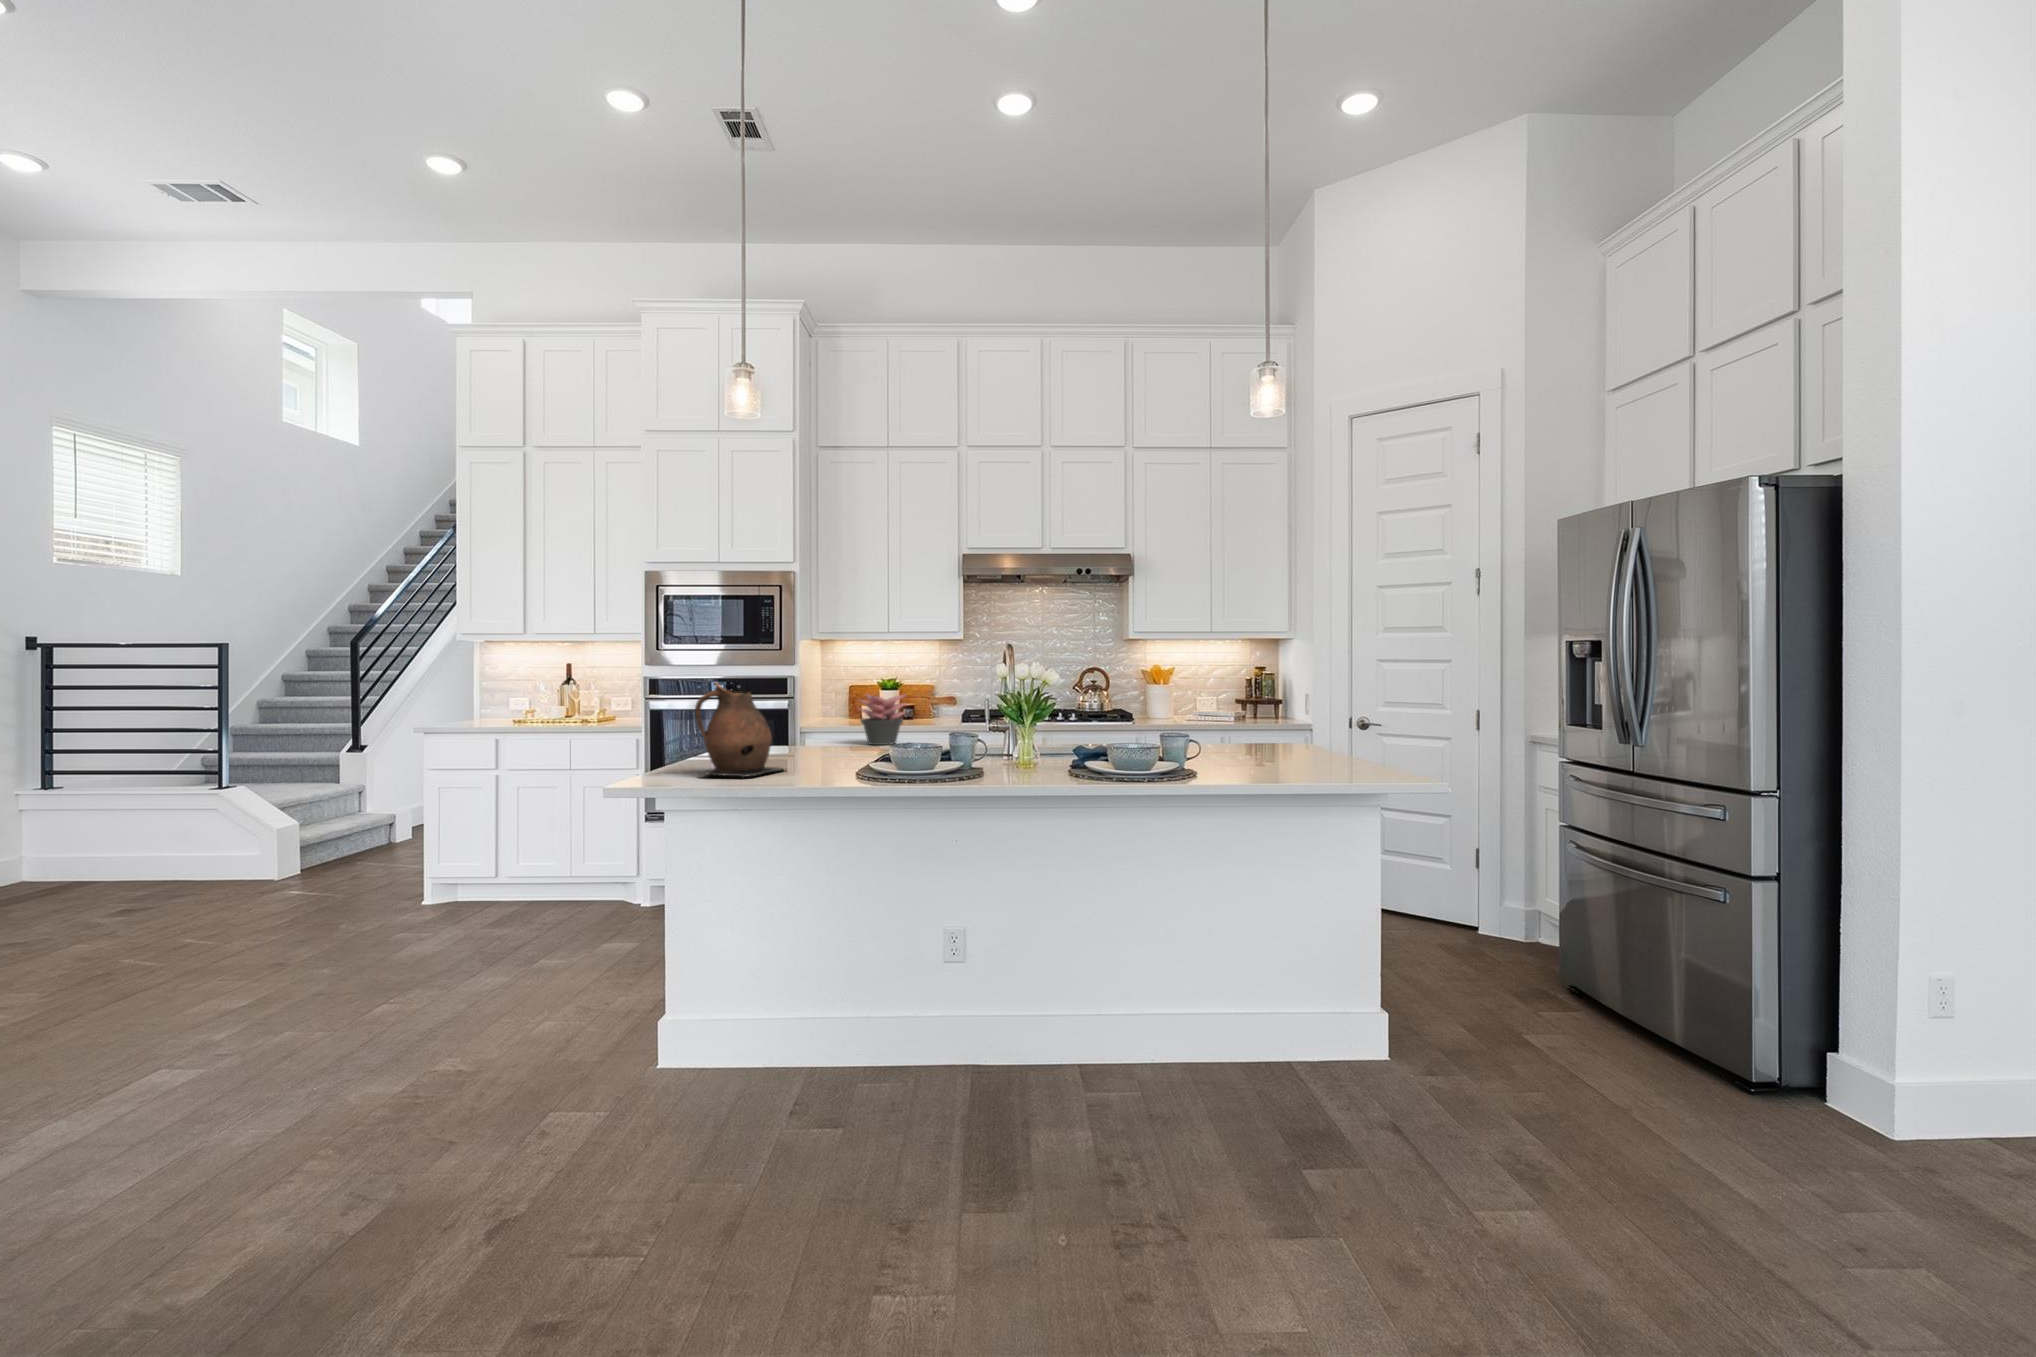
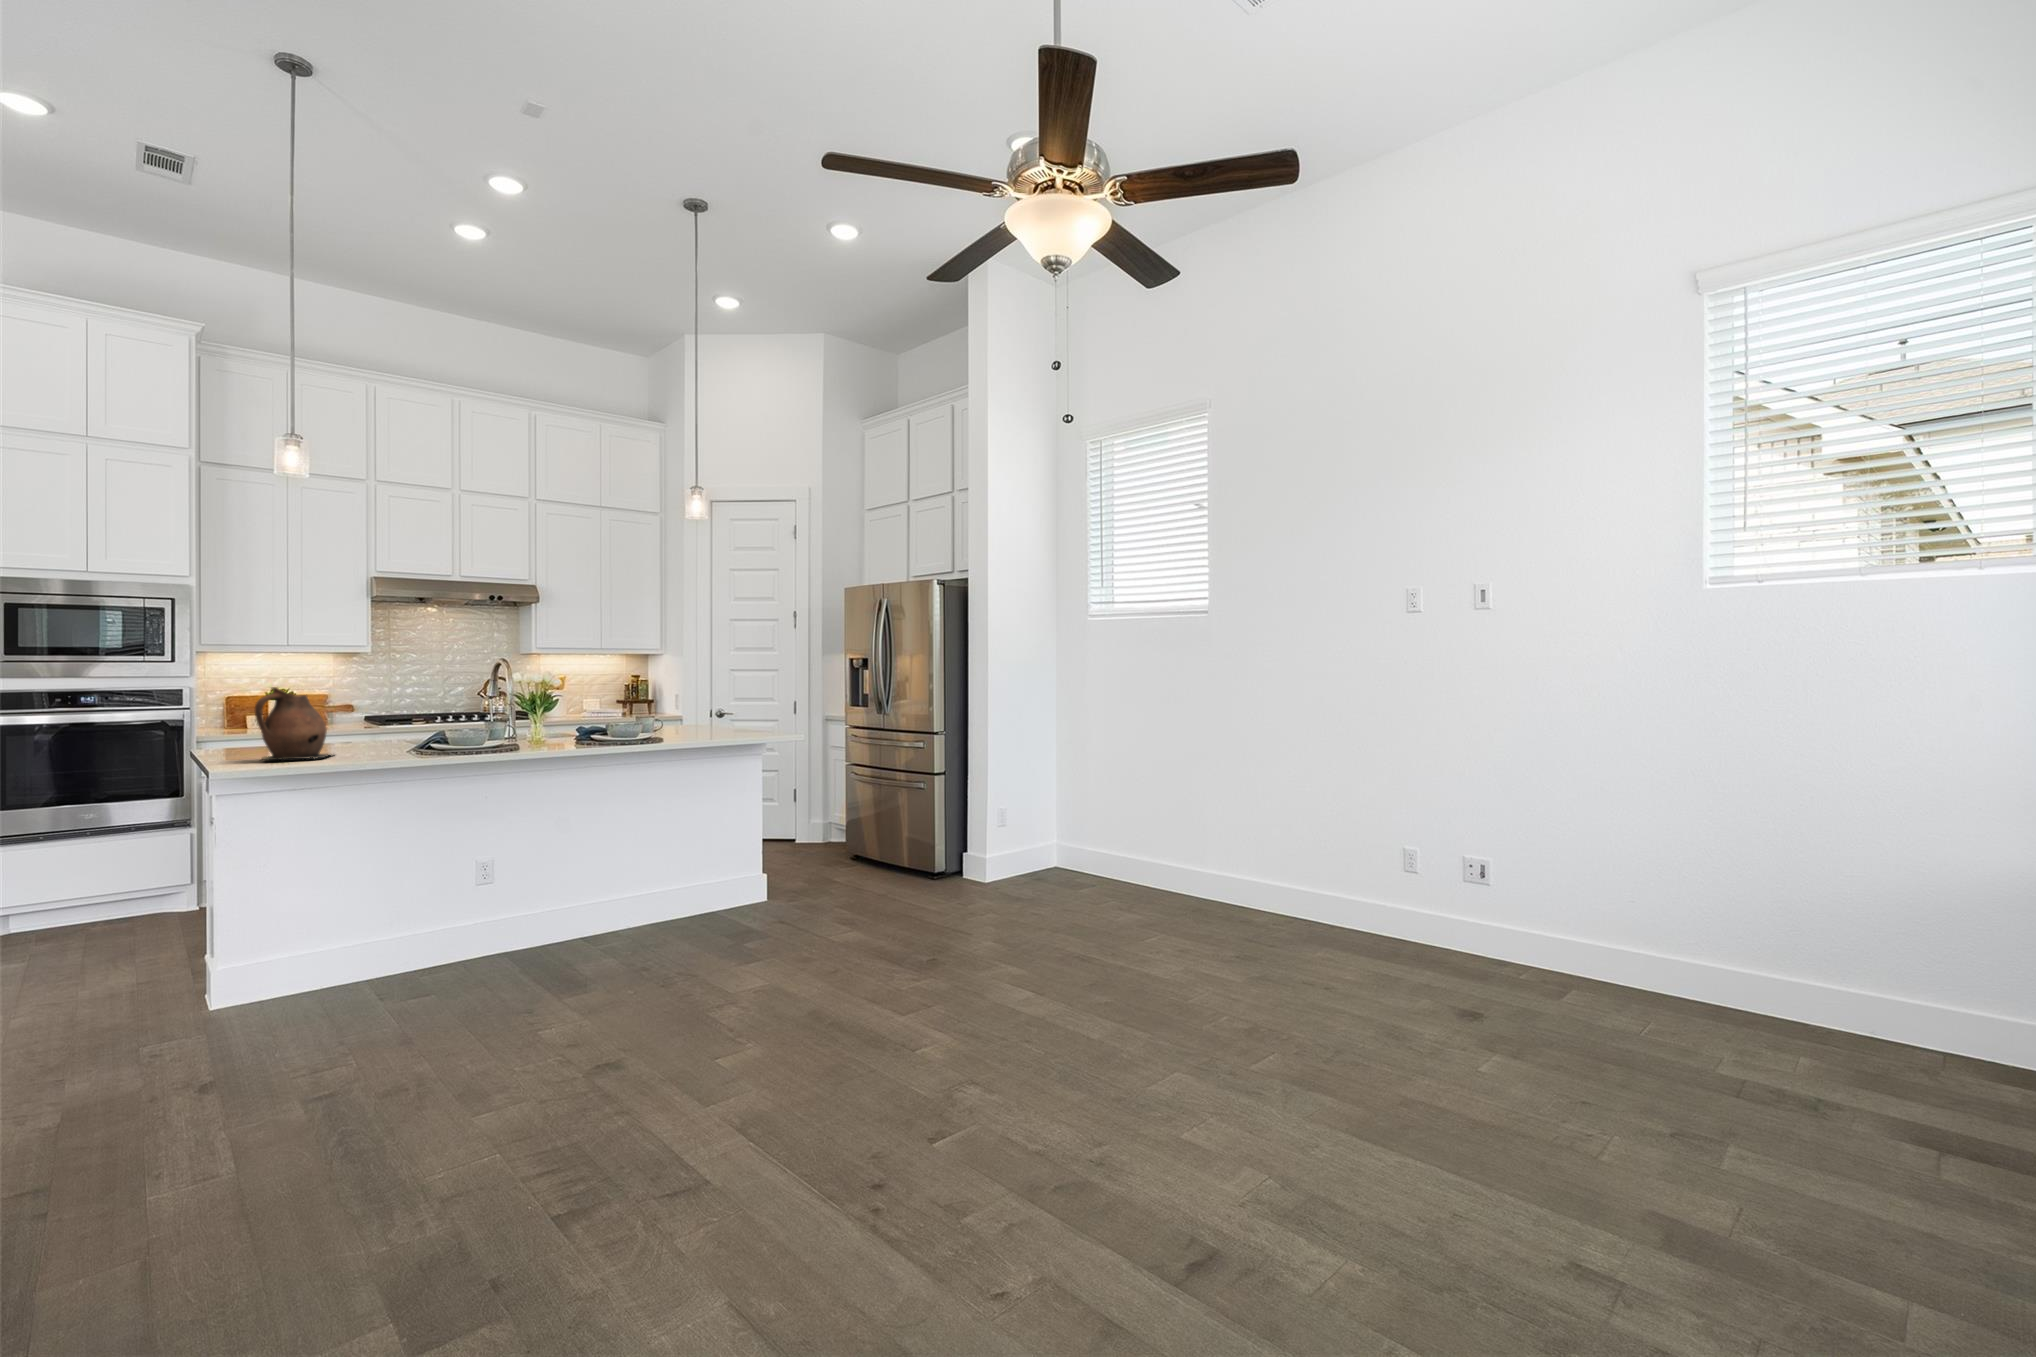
succulent plant: present [859,694,905,745] -> none [330,698,378,741]

